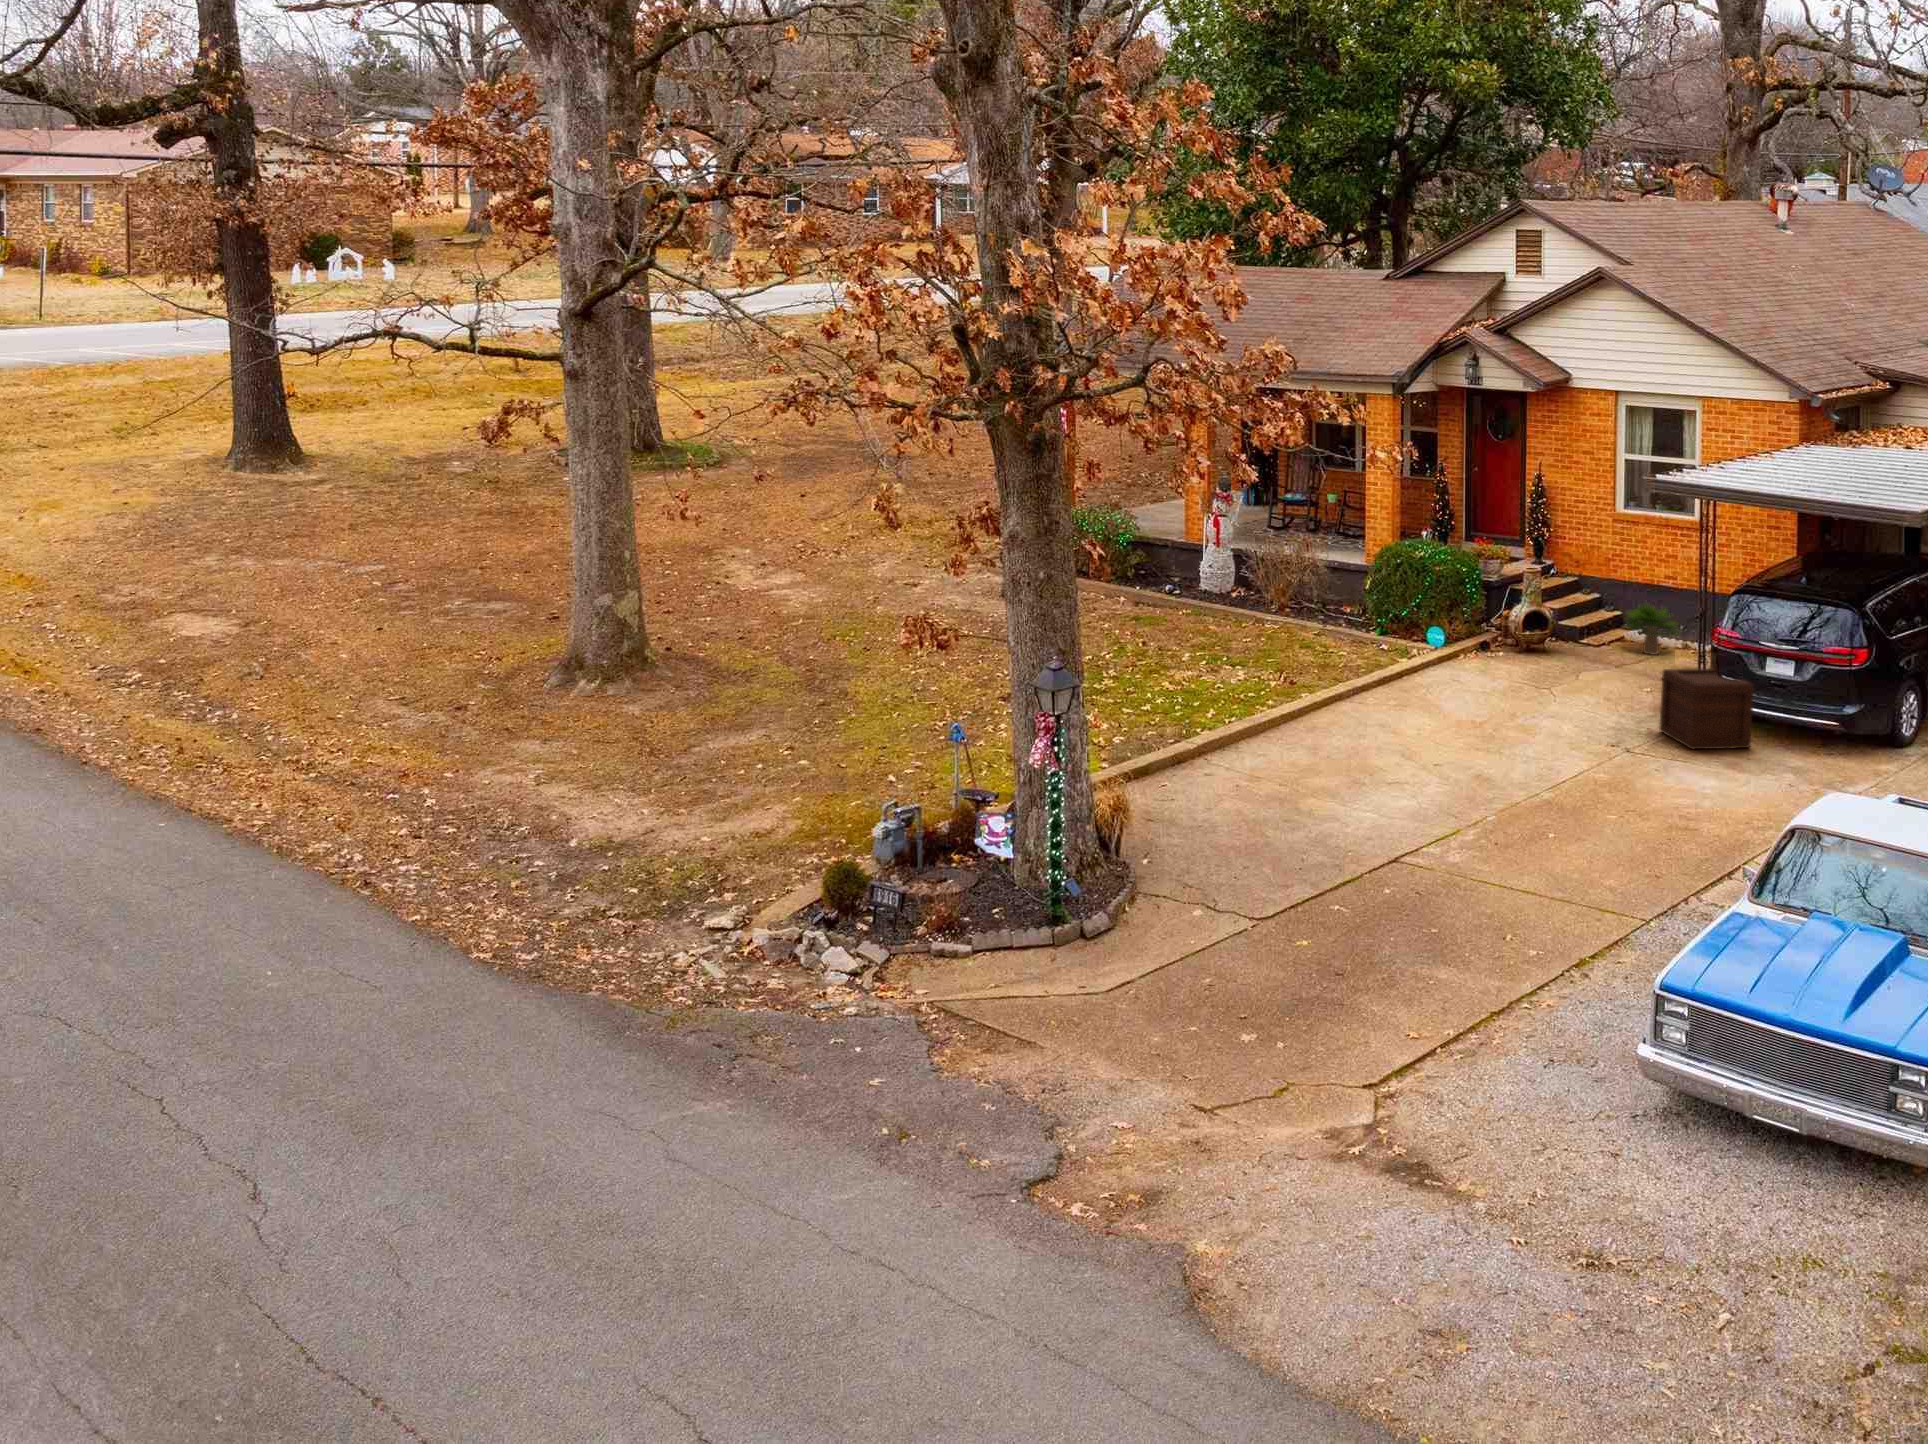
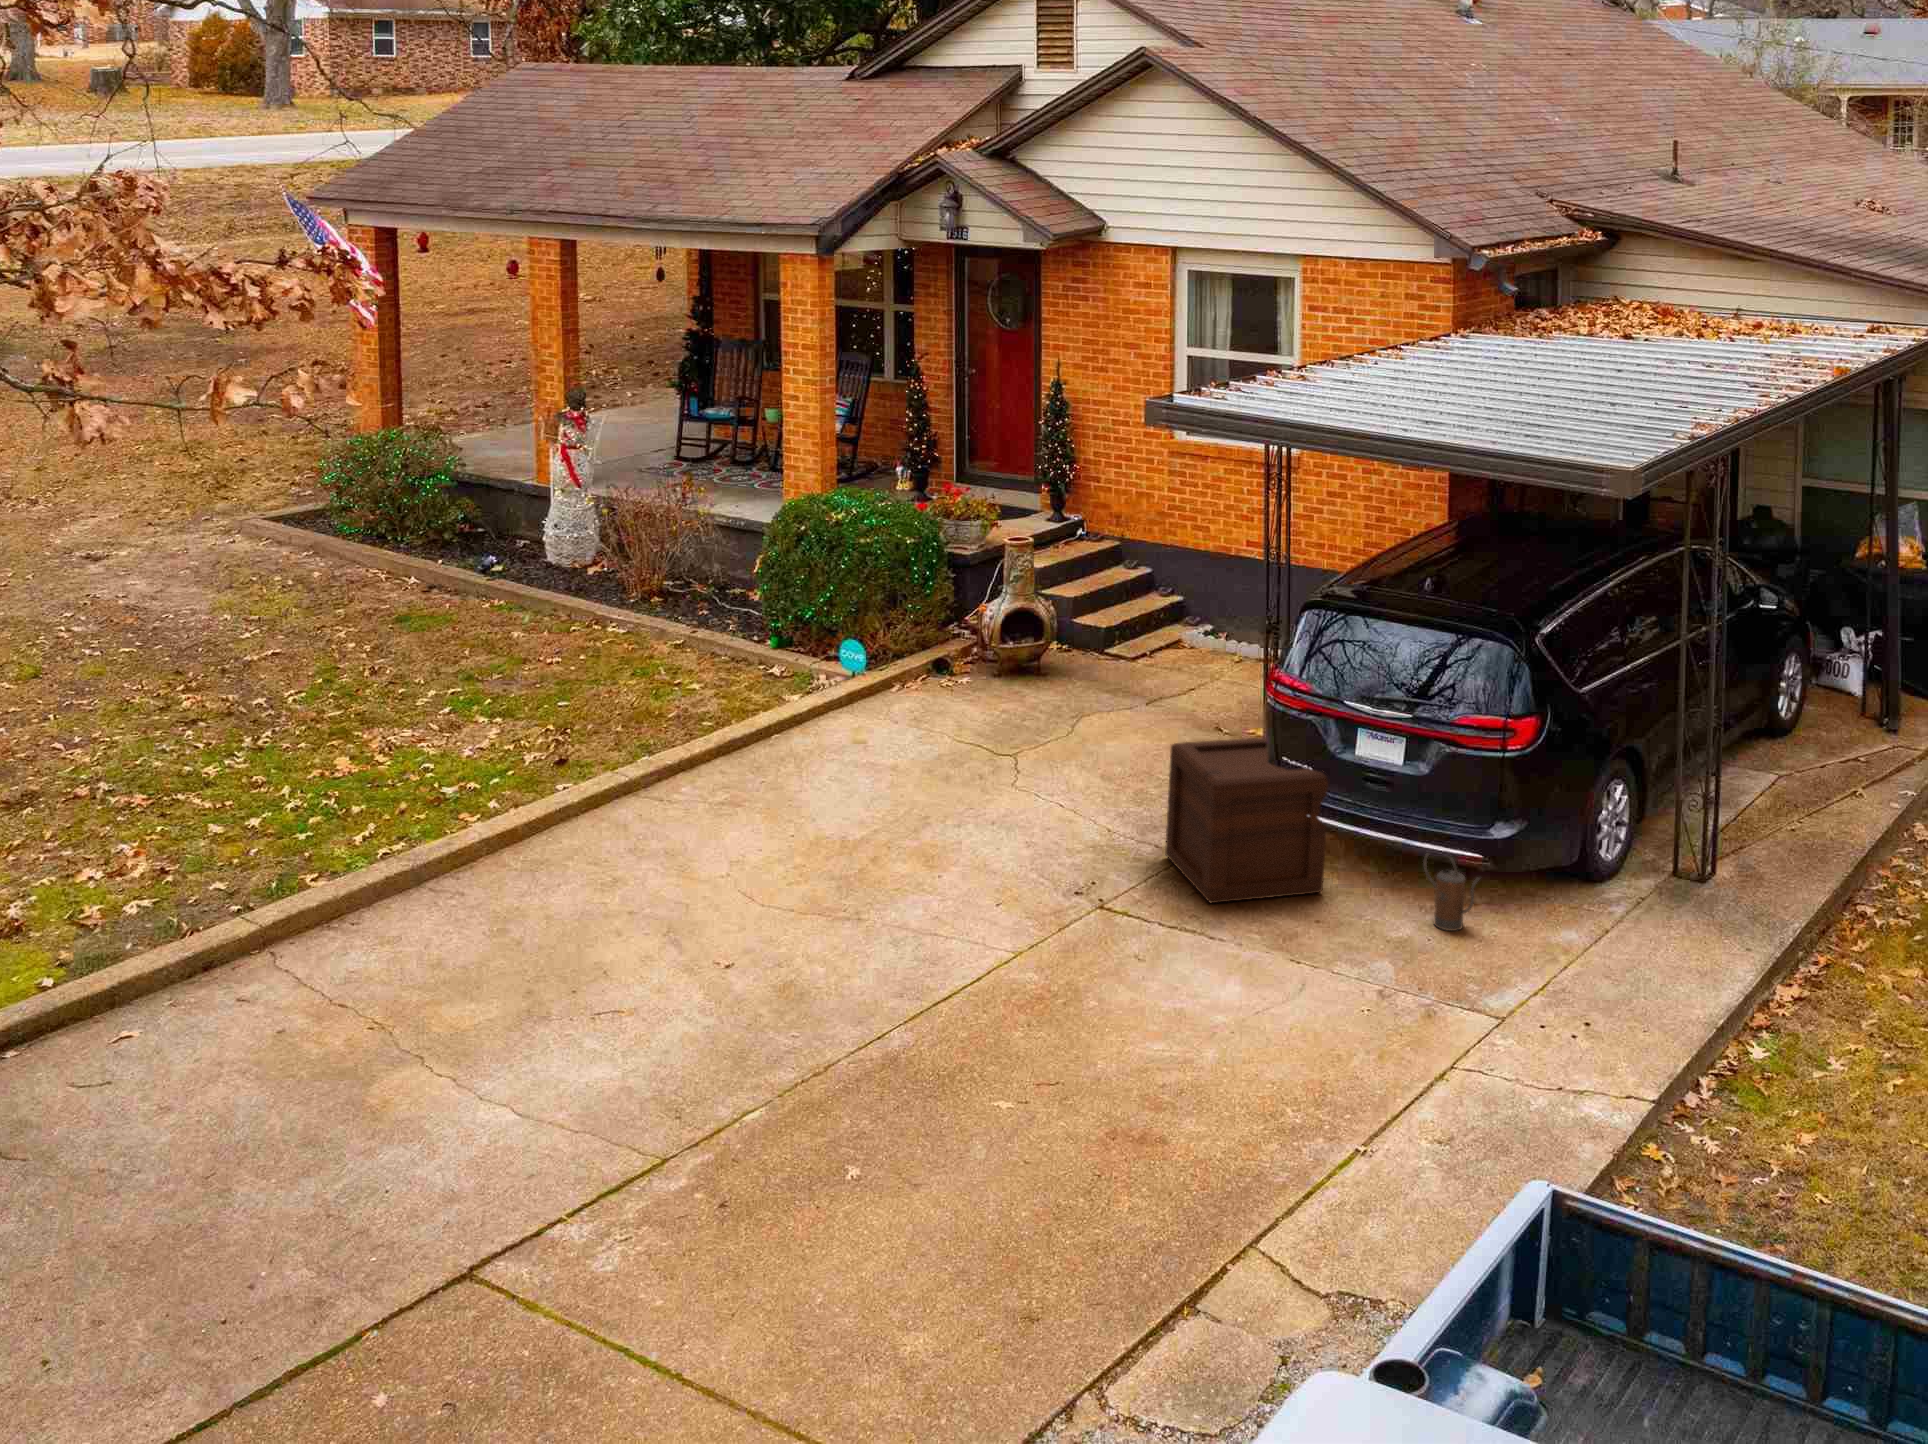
potted plant: present [1625,605,1680,655] -> none [1174,588,1275,674]
watering can: none [1807,722,1840,765] -> present [1424,853,1480,931]

